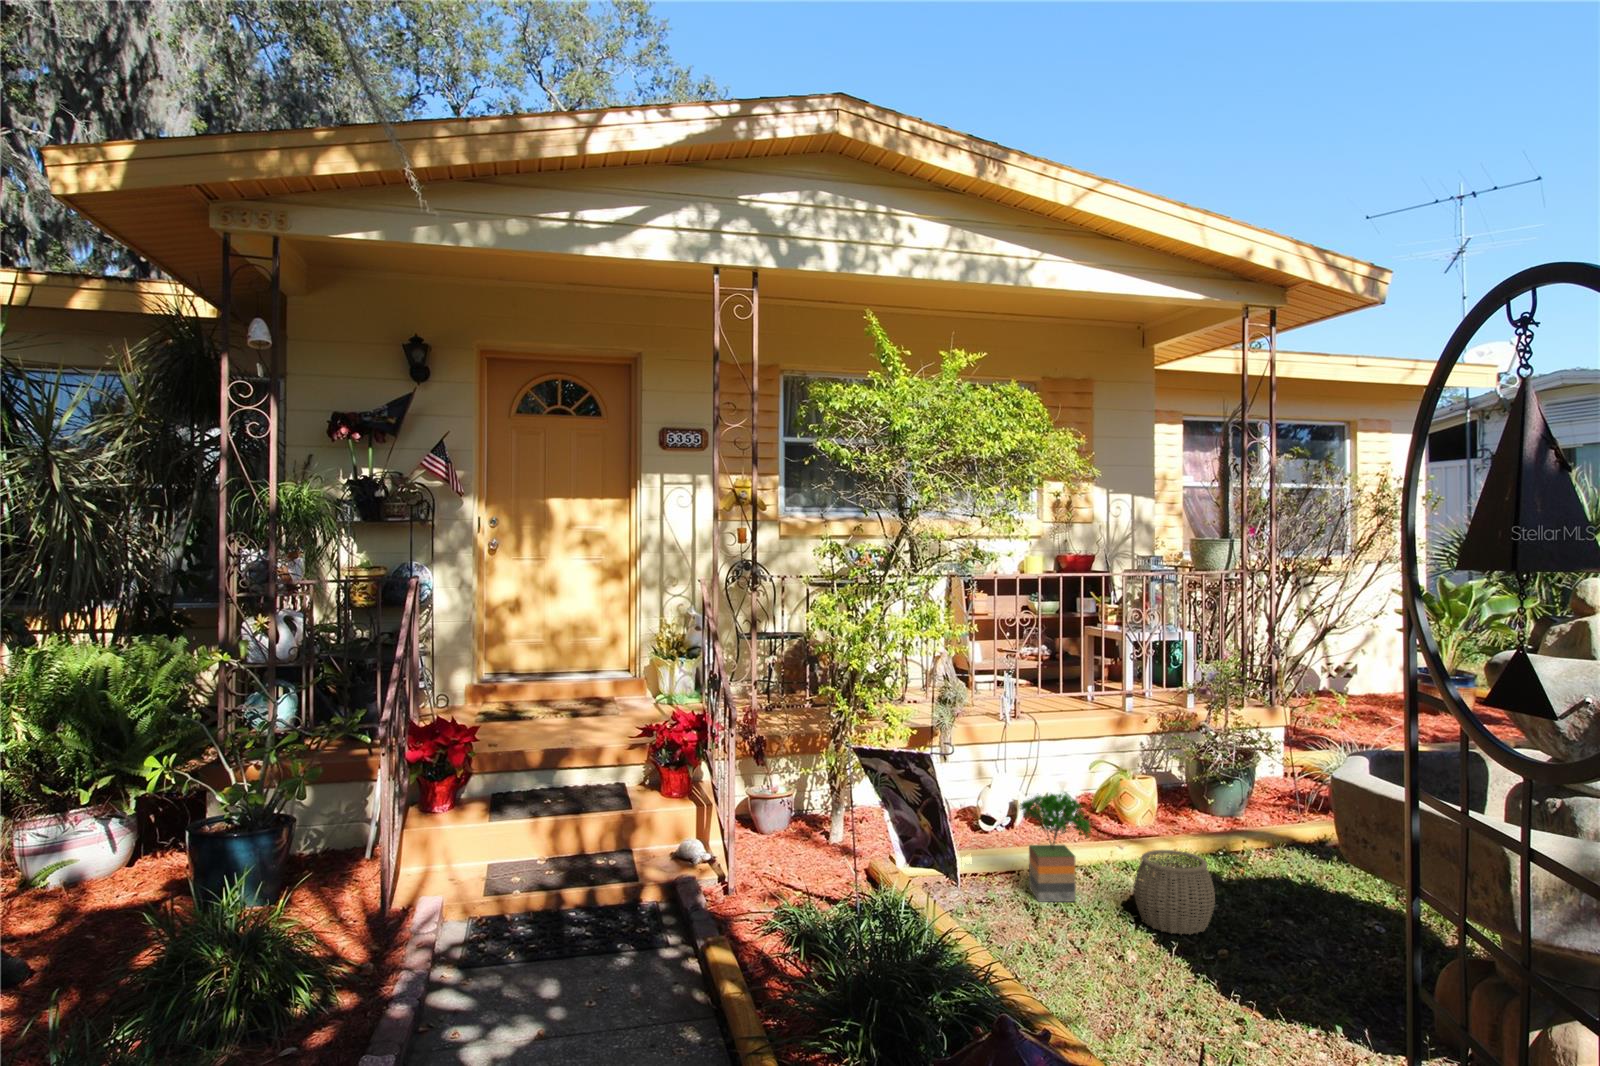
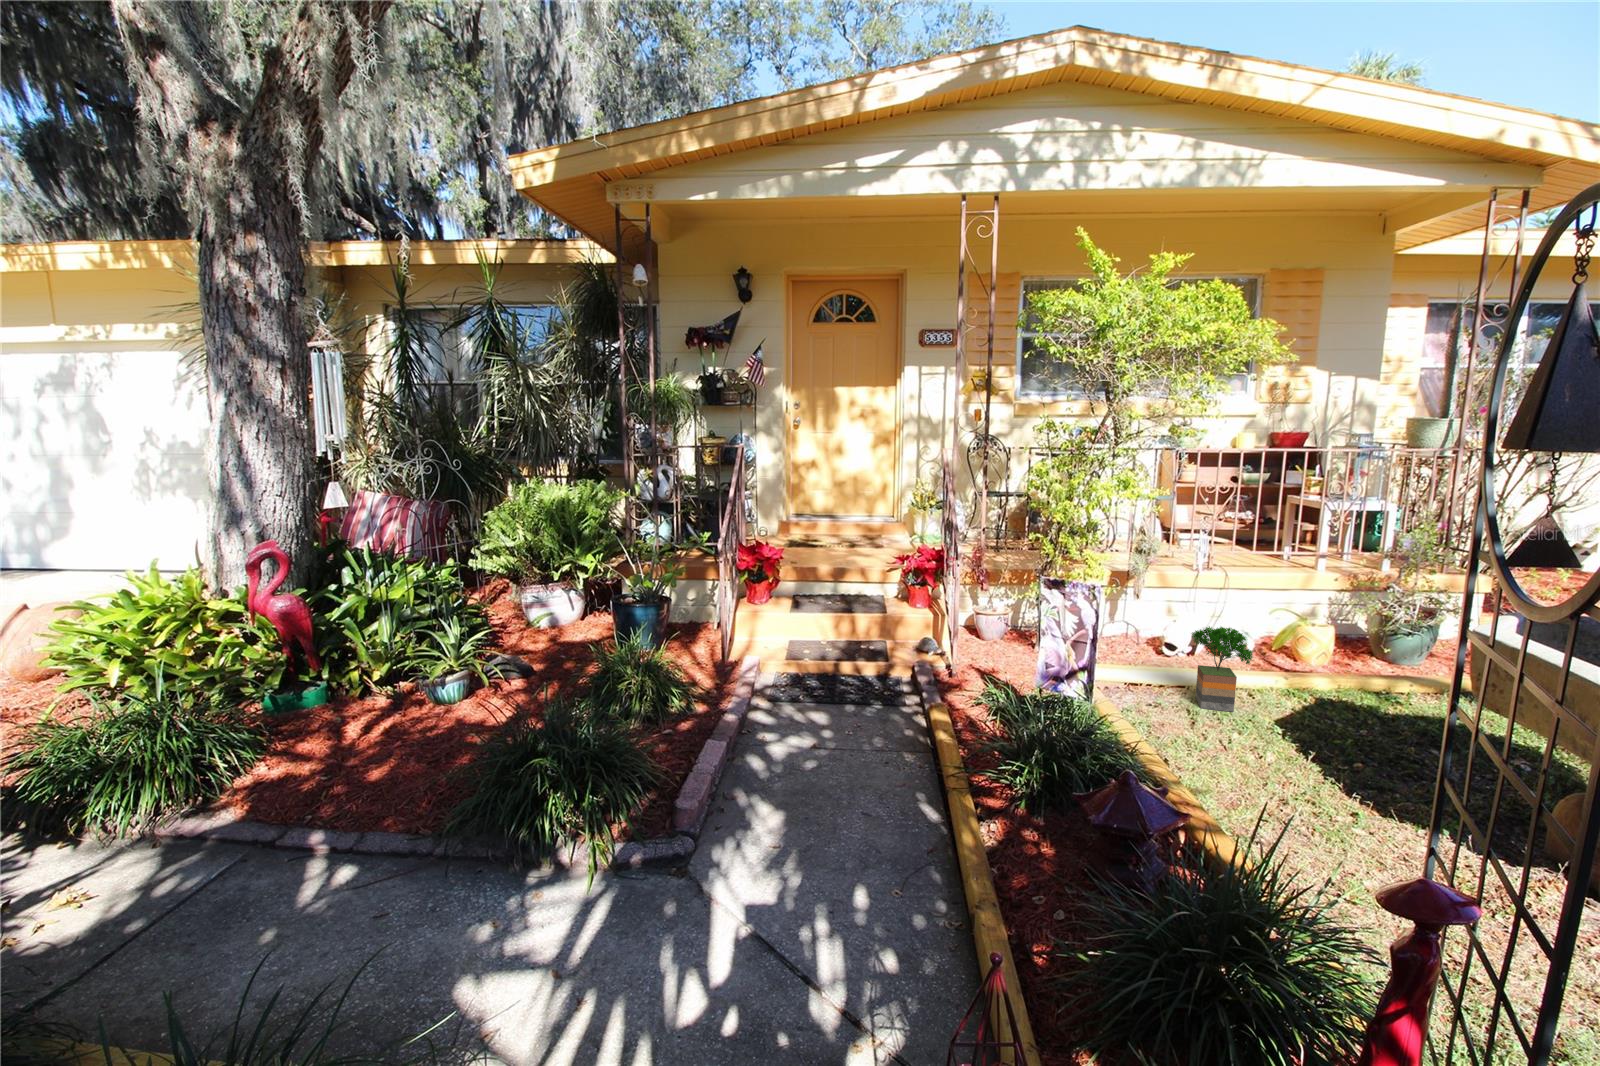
woven basket: present [1134,850,1215,934] -> none [1285,679,1361,747]

